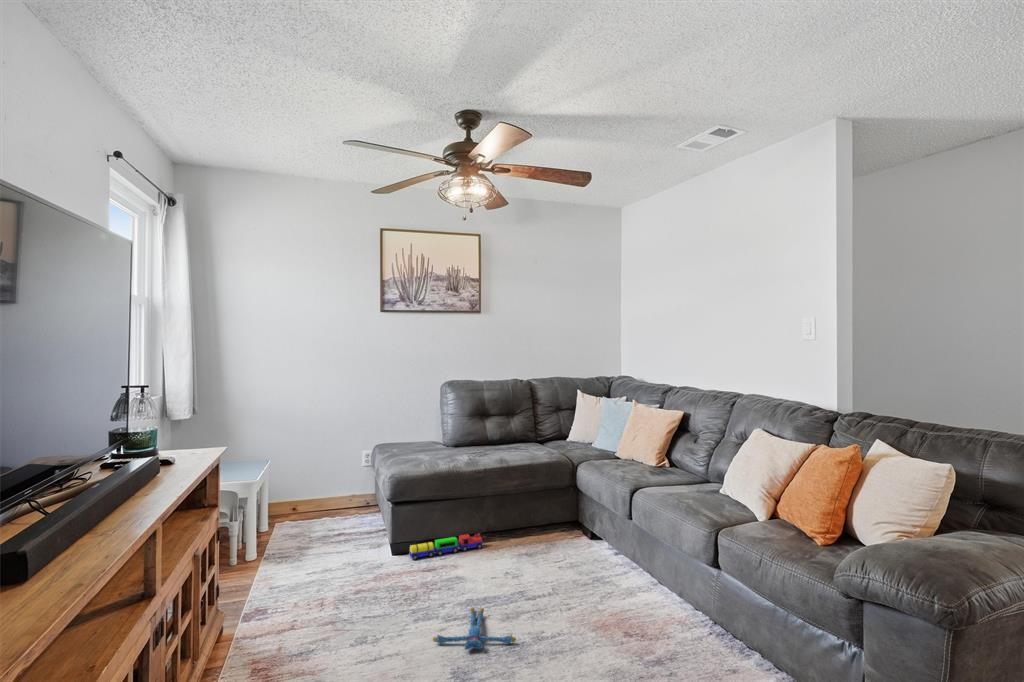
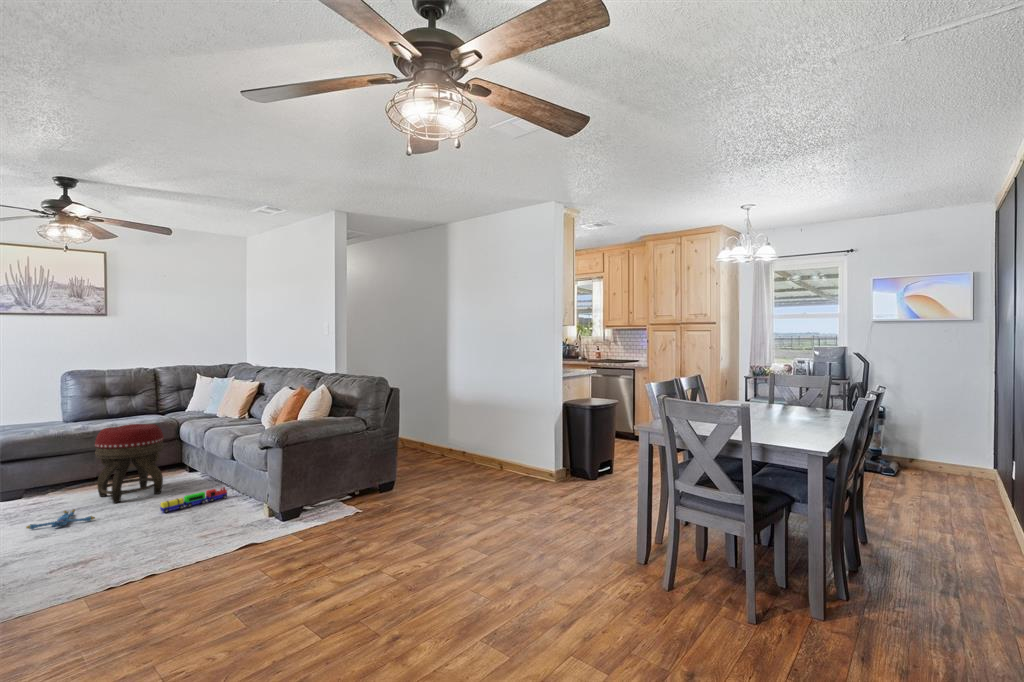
footstool: none [498,471,581,599] -> present [95,424,164,503]
toy train: present [409,533,482,560] -> present [160,487,227,513]

